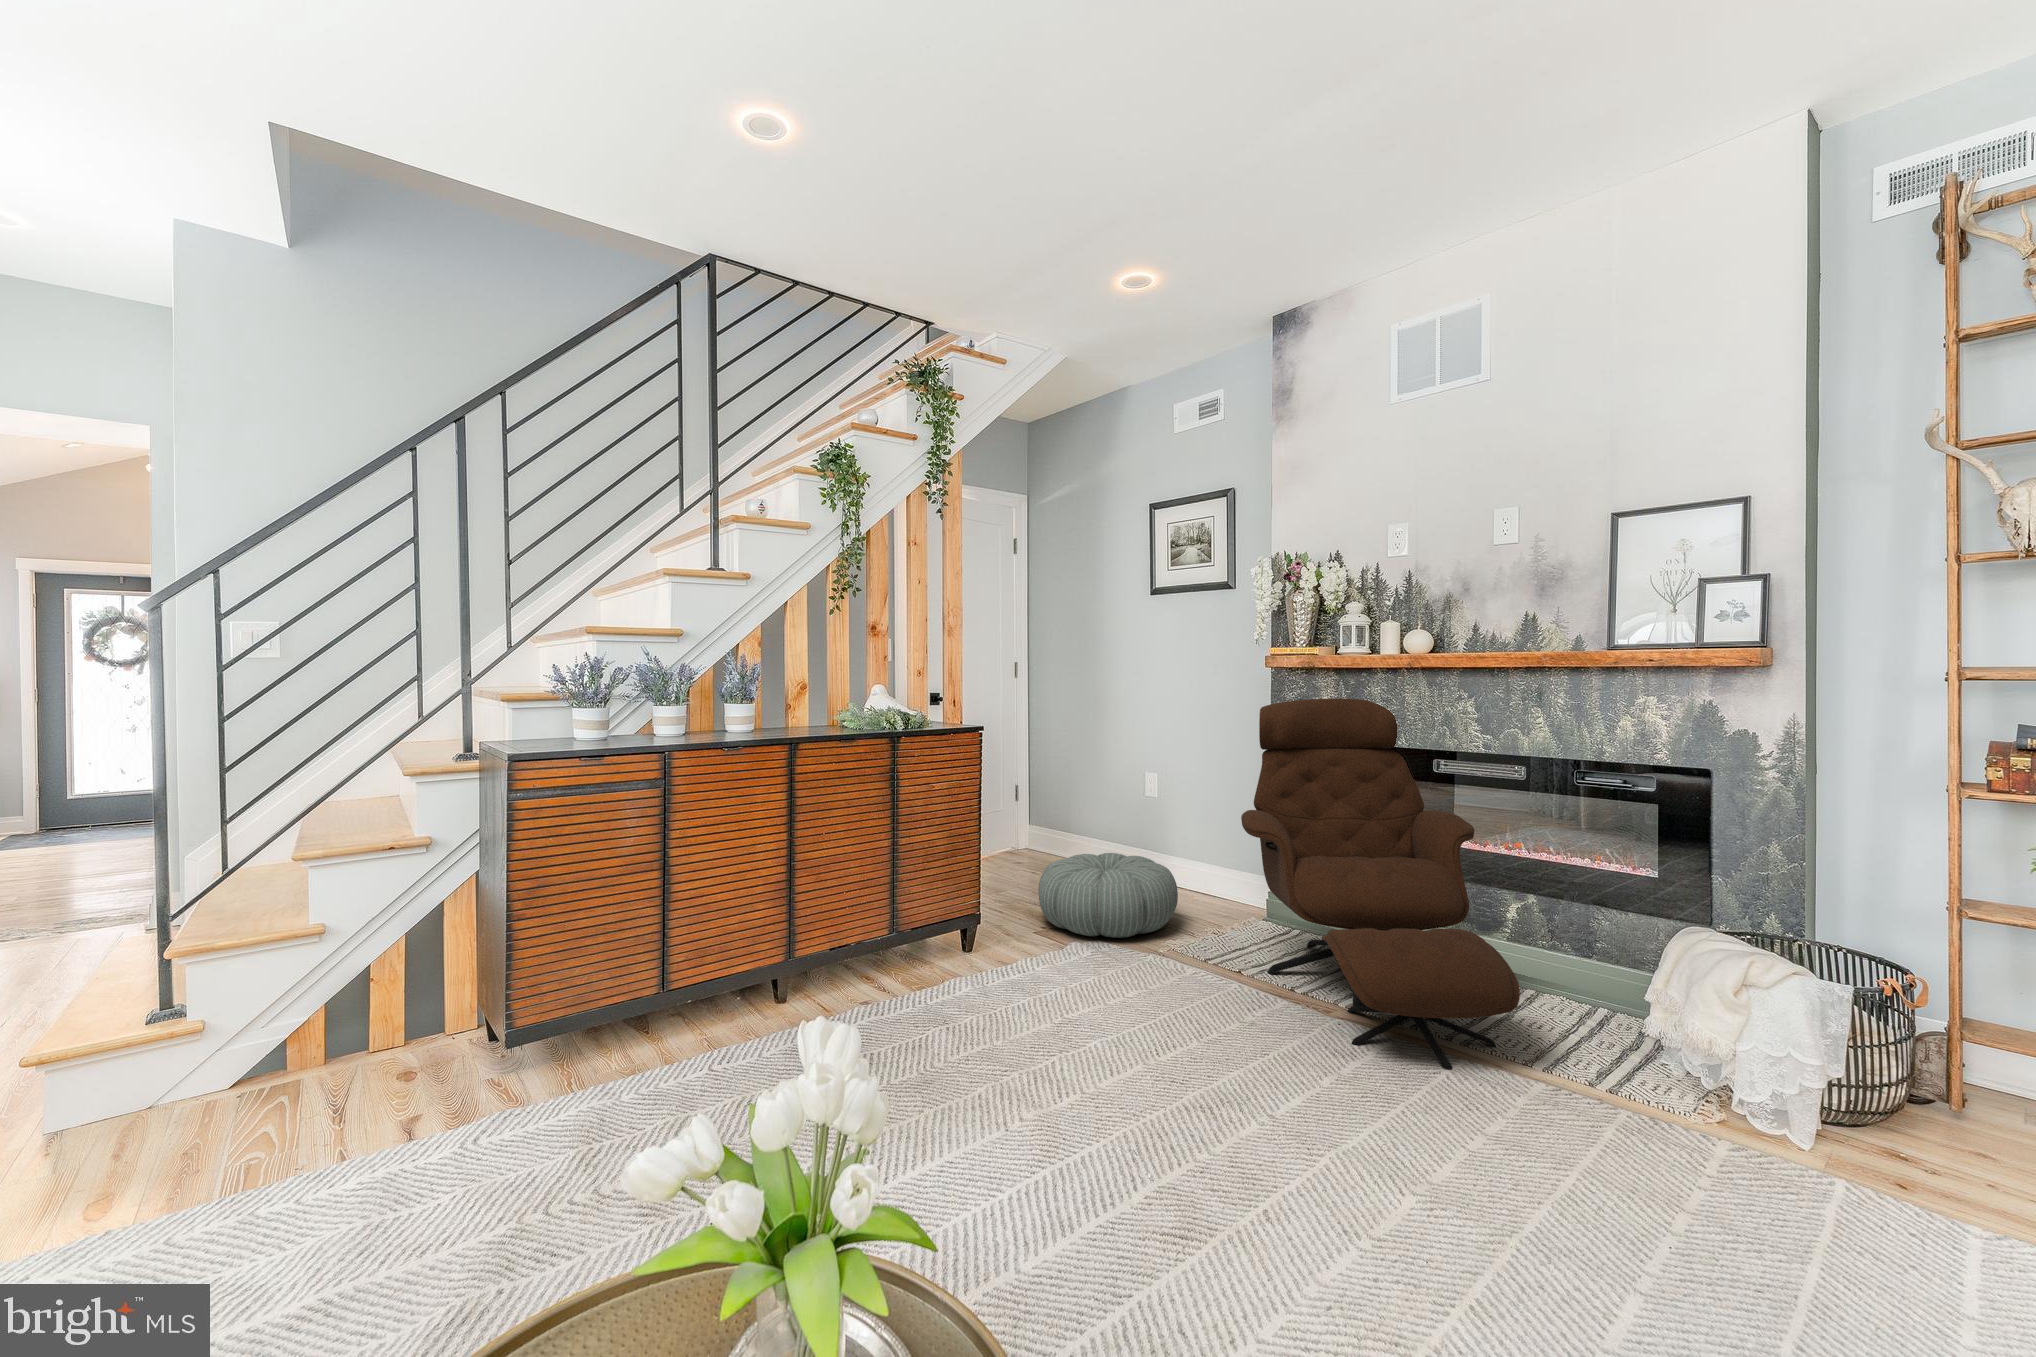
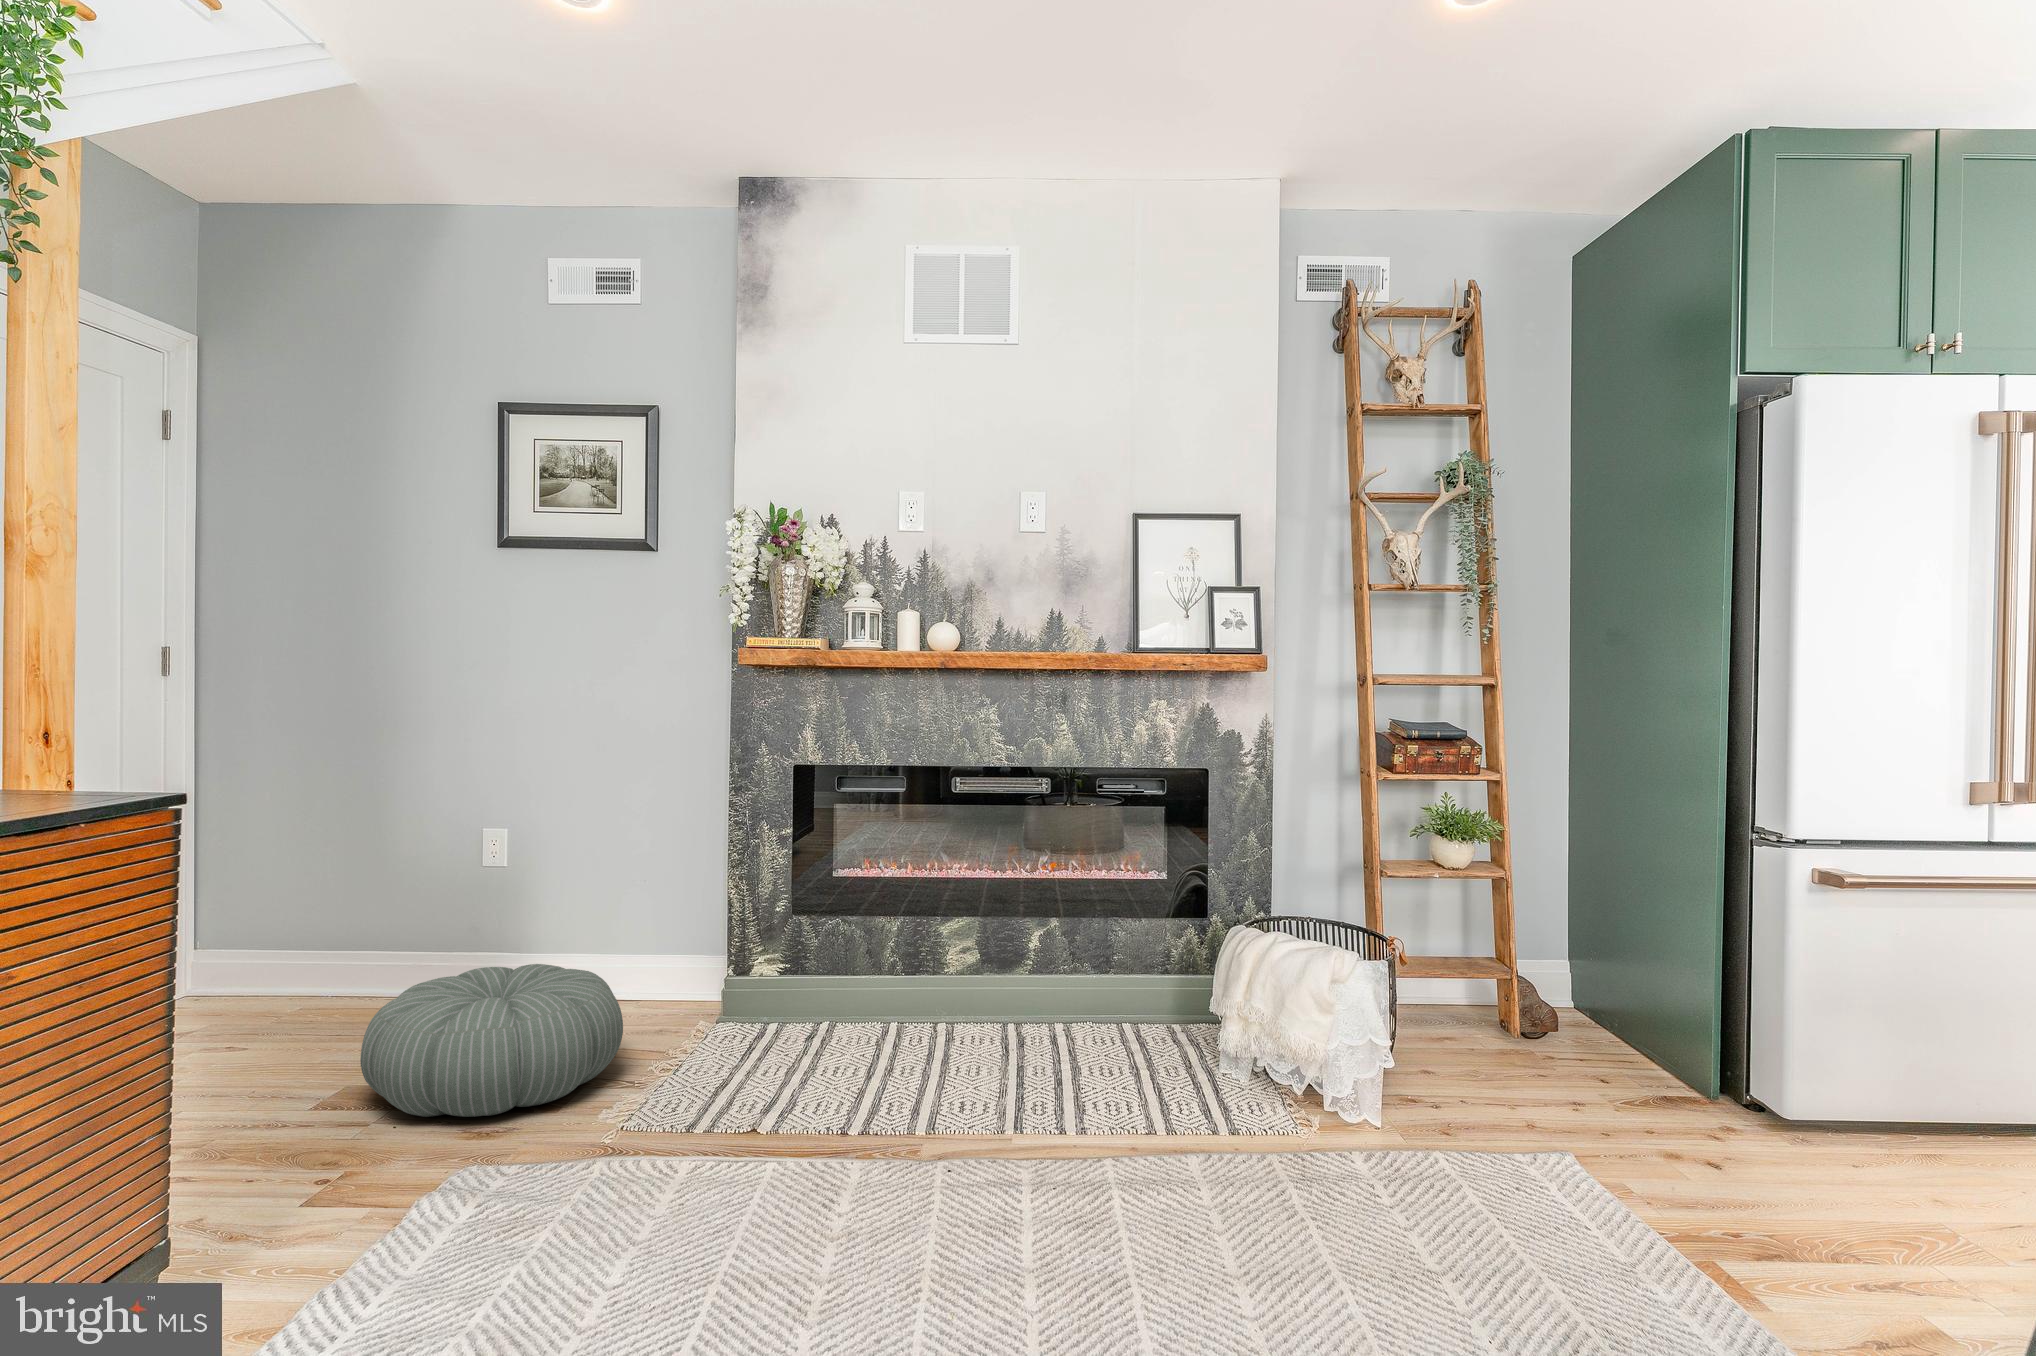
lounge chair: present [1241,699,1520,1070] -> none [742,707,1131,1146]

